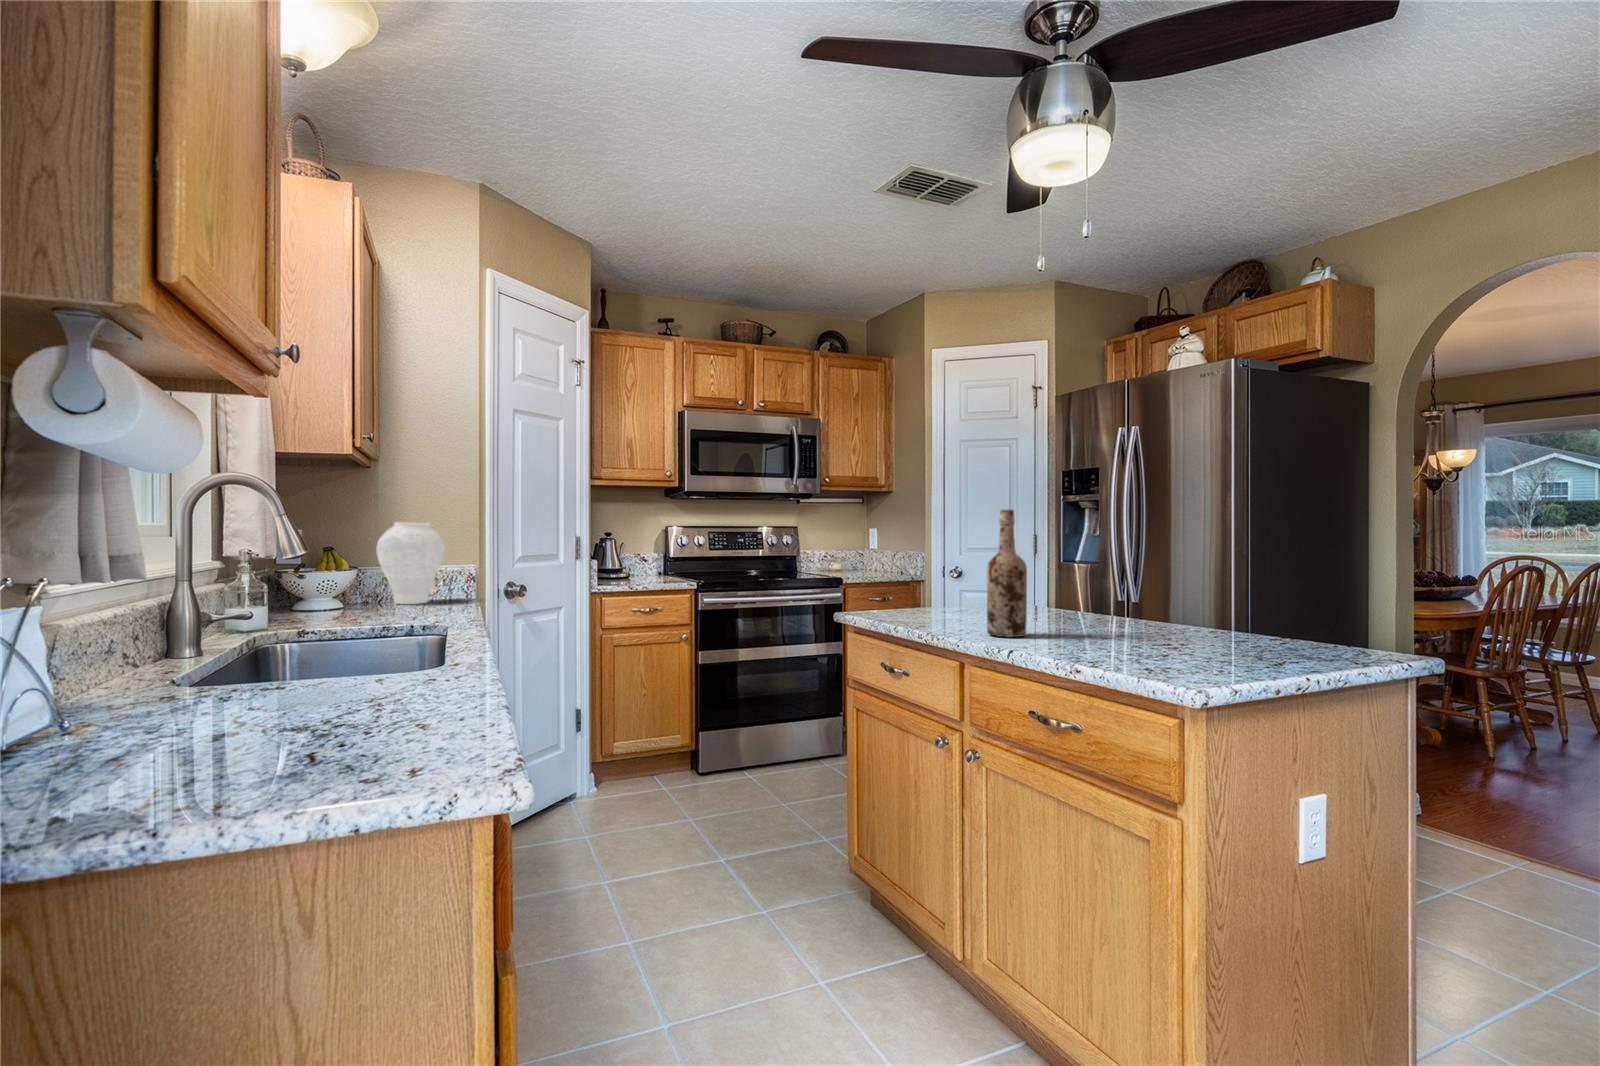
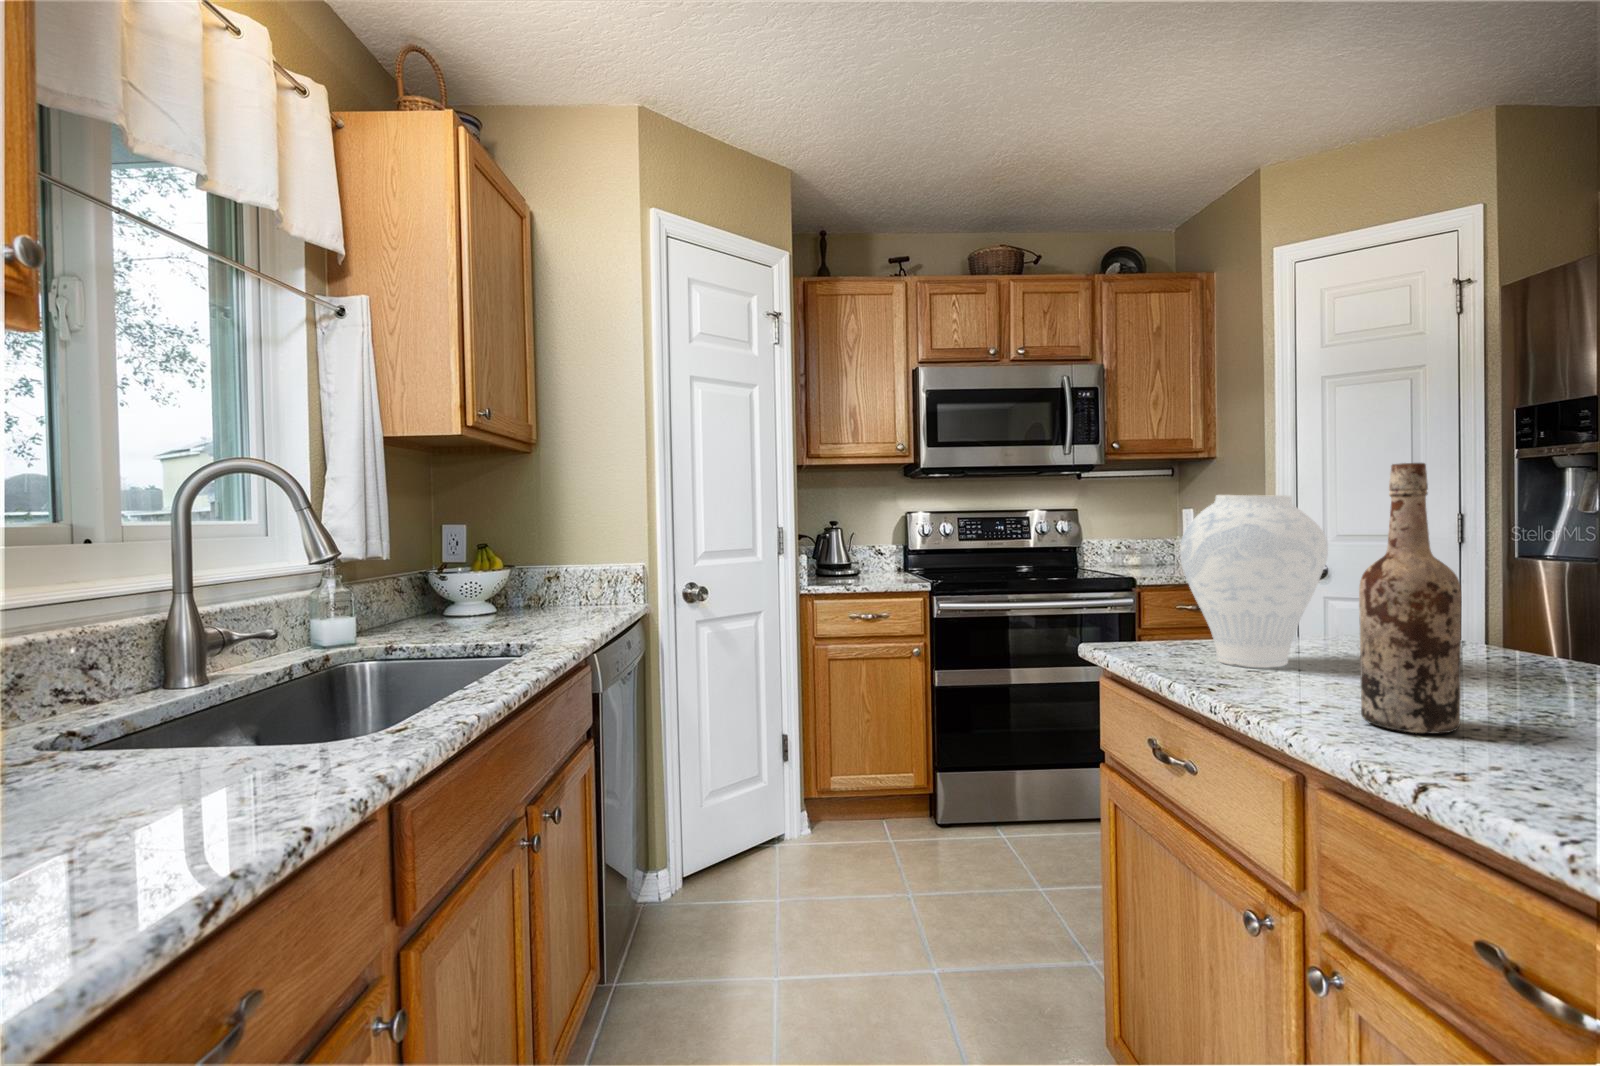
vase: present [377,522,445,604] -> present [1180,495,1328,668]

